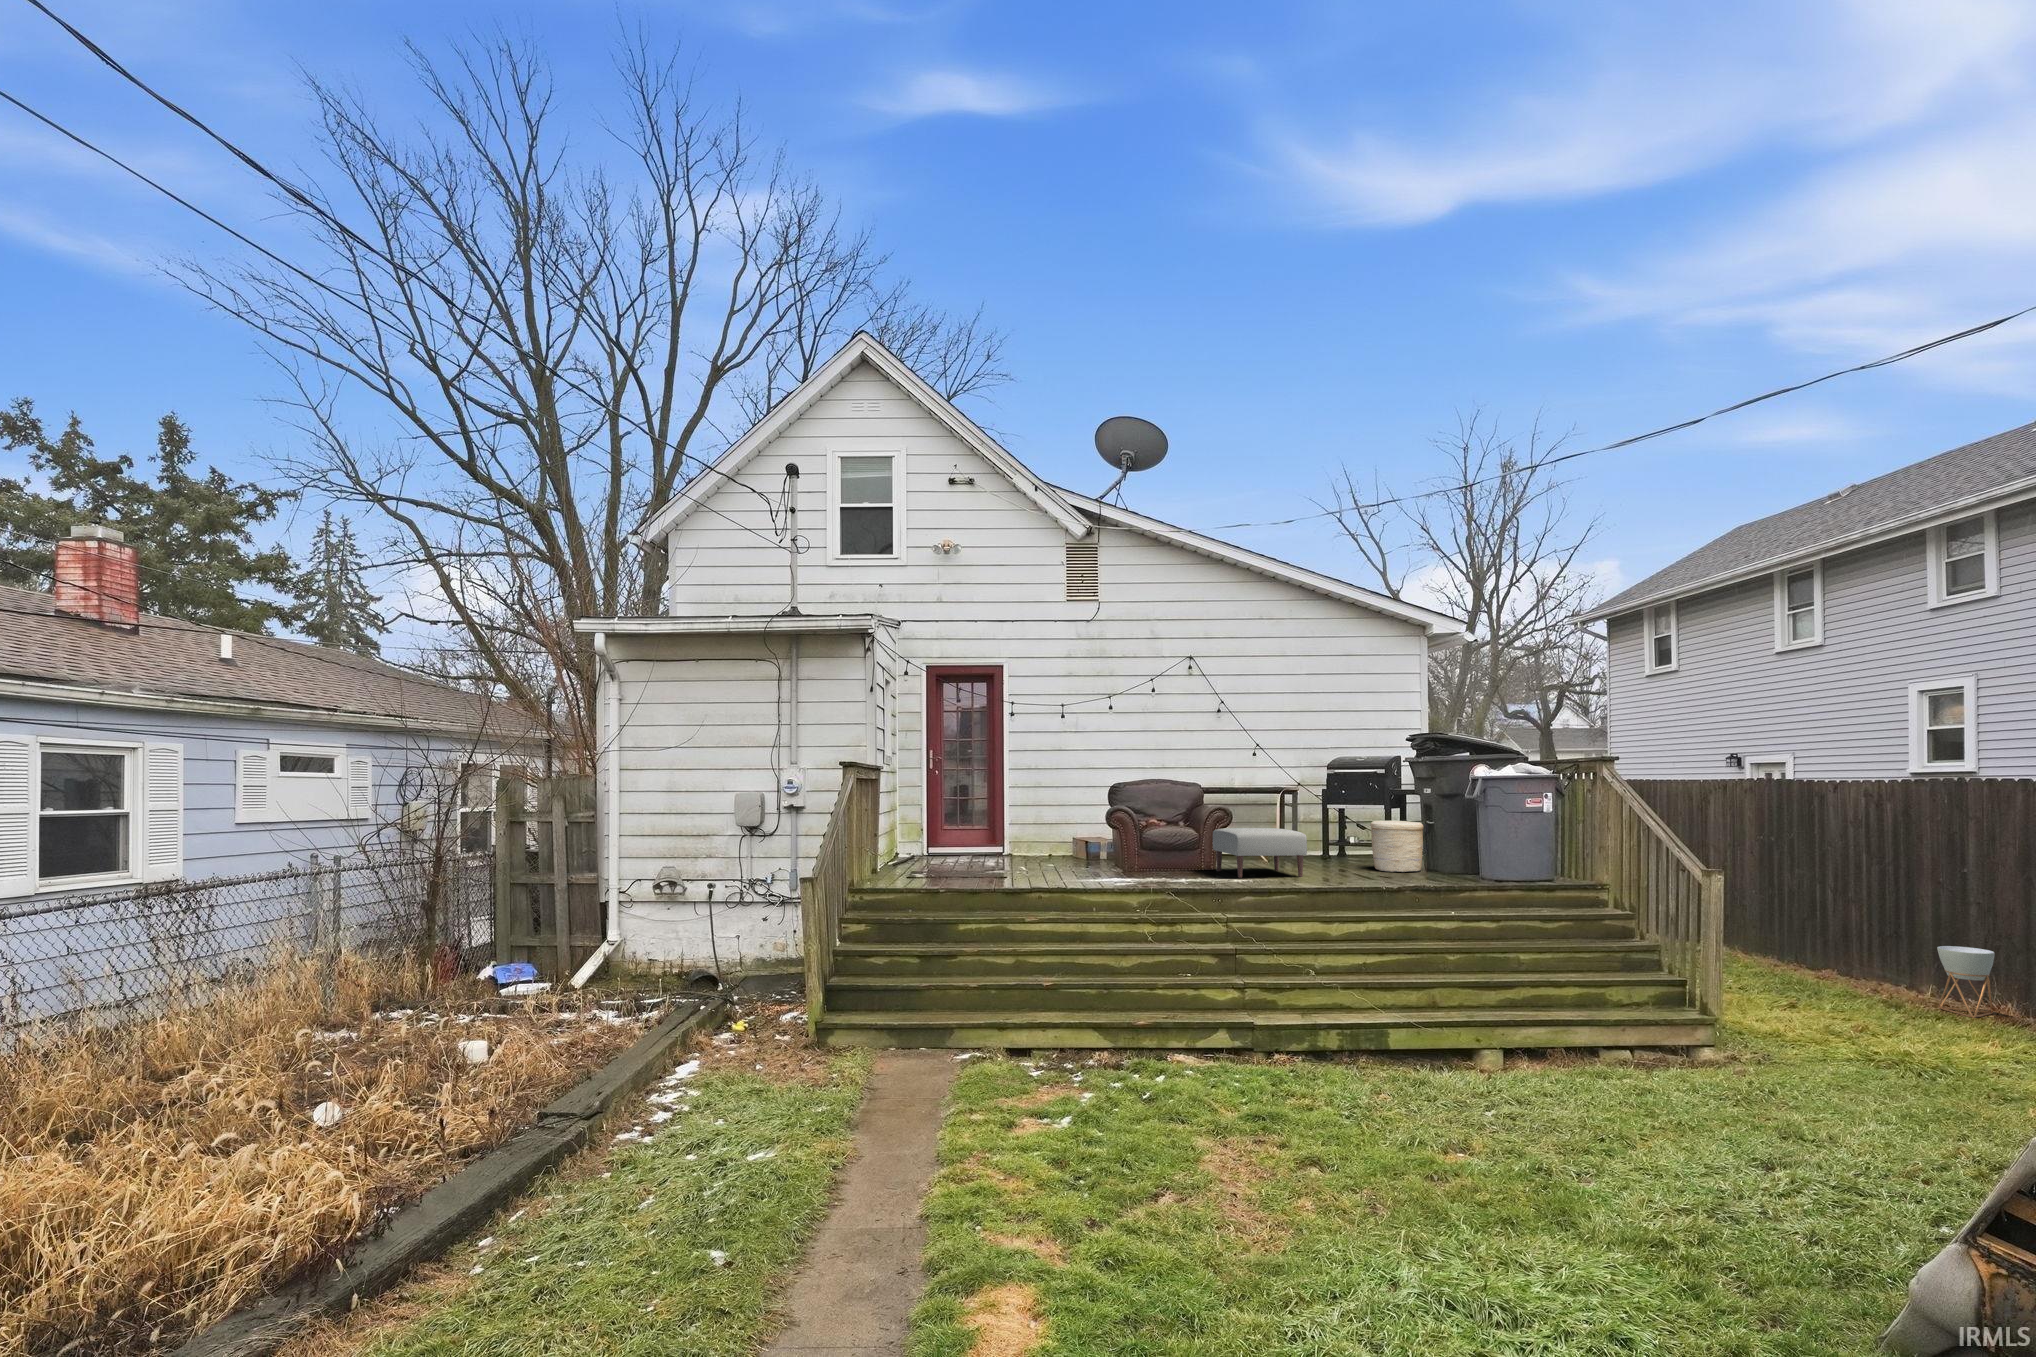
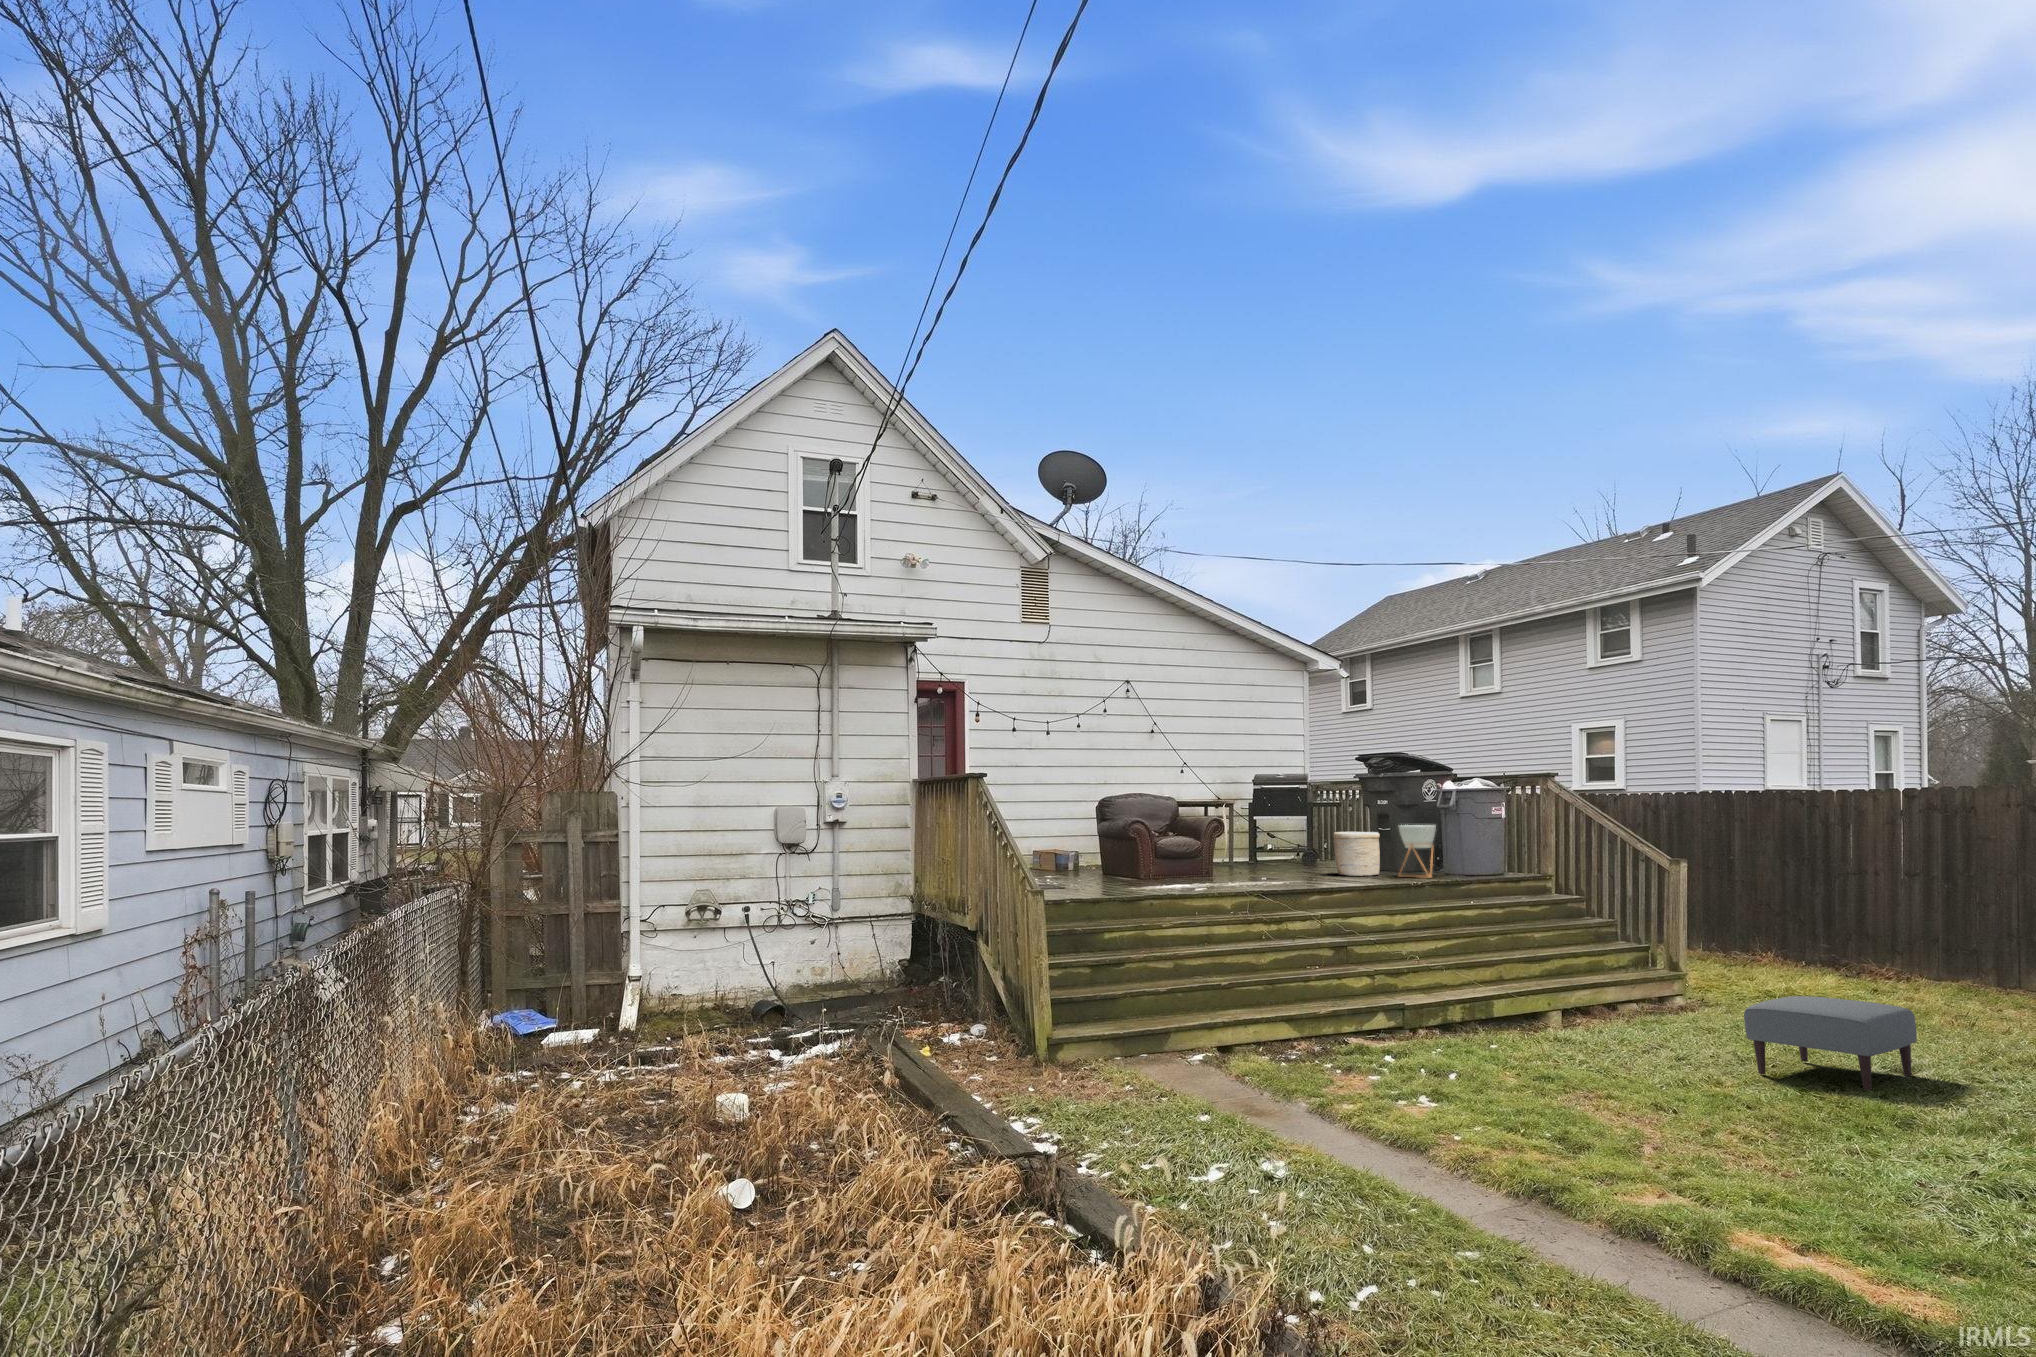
ottoman: present [1213,828,1307,878] -> present [1744,996,1917,1090]
planter: present [1937,946,1995,1018] -> present [1399,825,1436,878]

